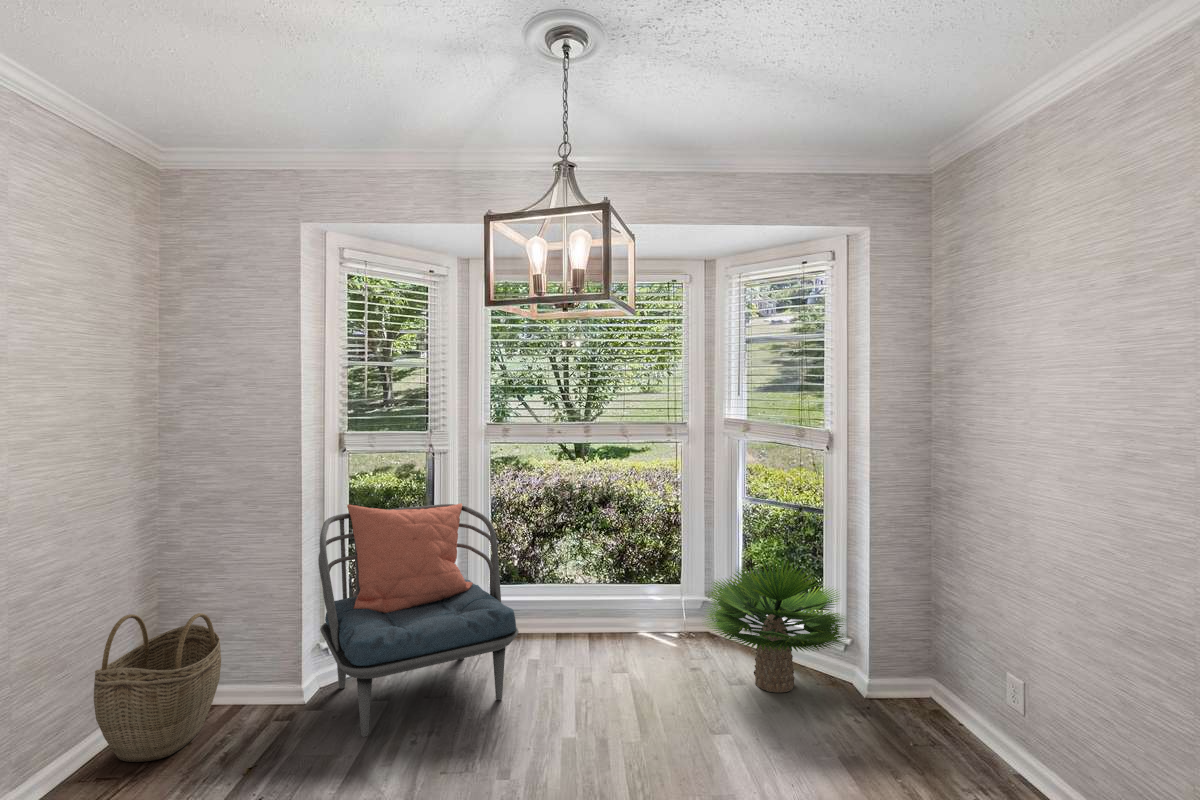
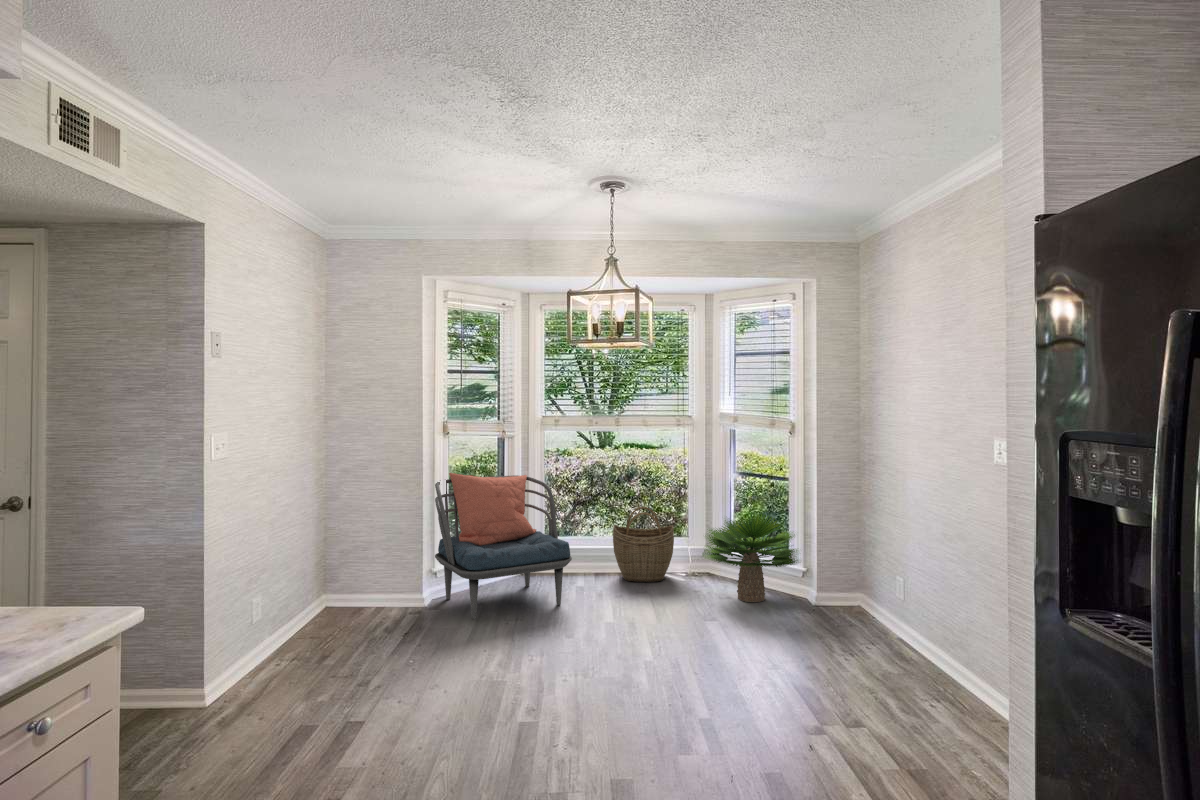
woven basket: present [93,613,221,762] -> present [613,507,674,582]

